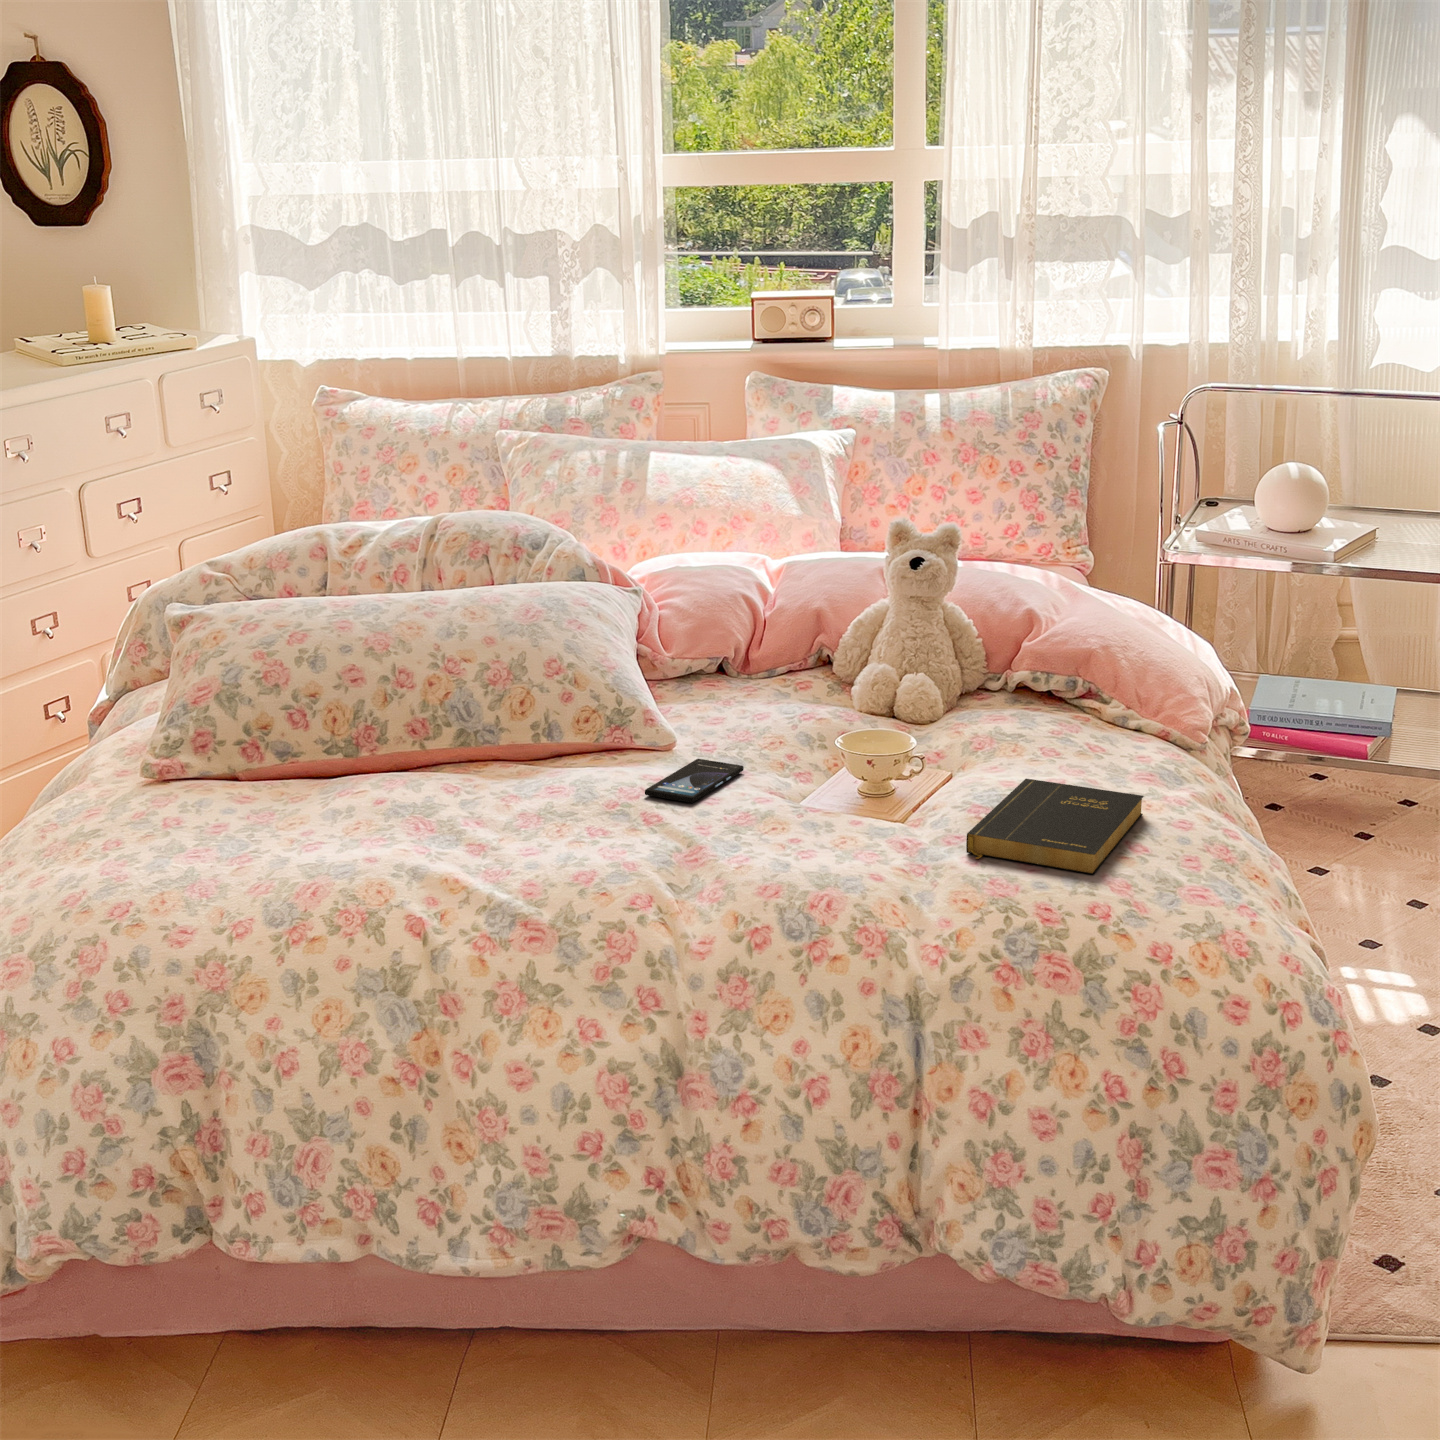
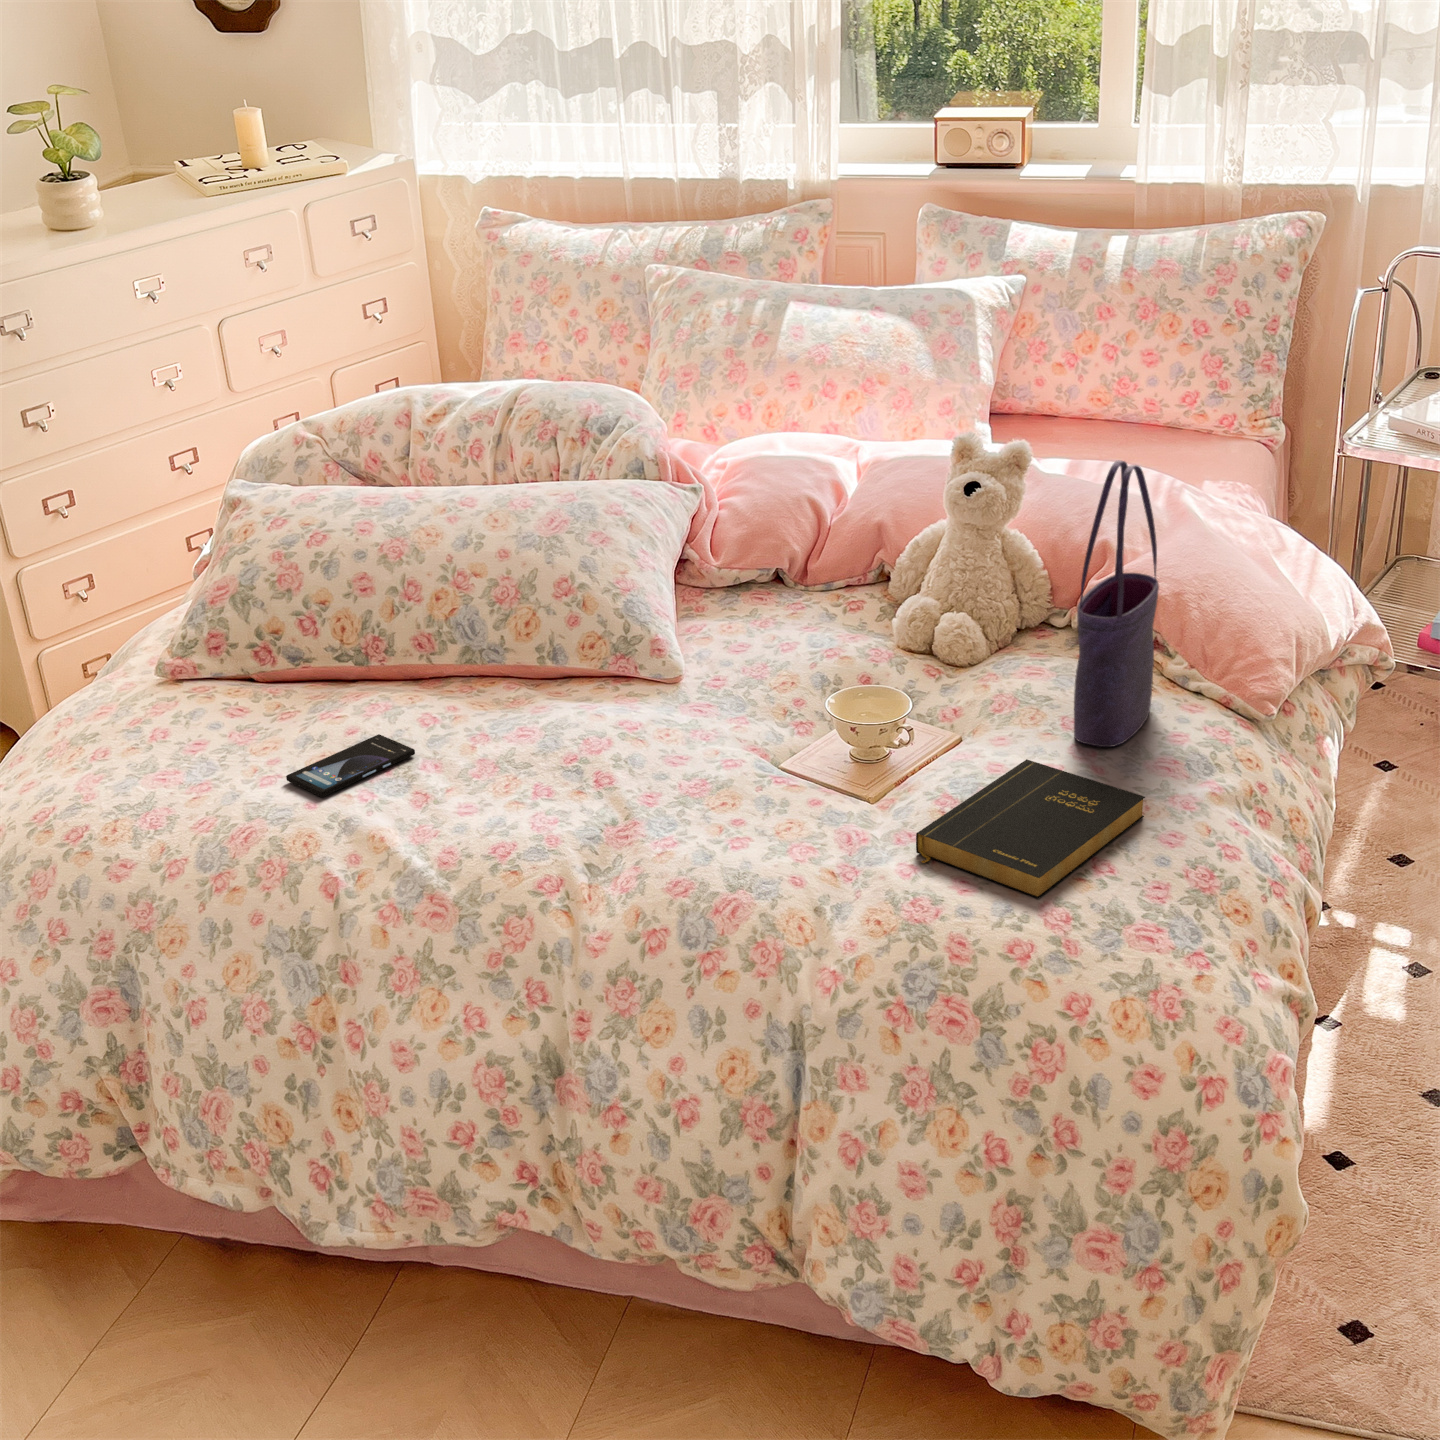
tote bag: none [1045,519,1106,771] -> present [1074,460,1159,747]
smartphone: present [645,759,744,803] -> present [286,734,415,797]

